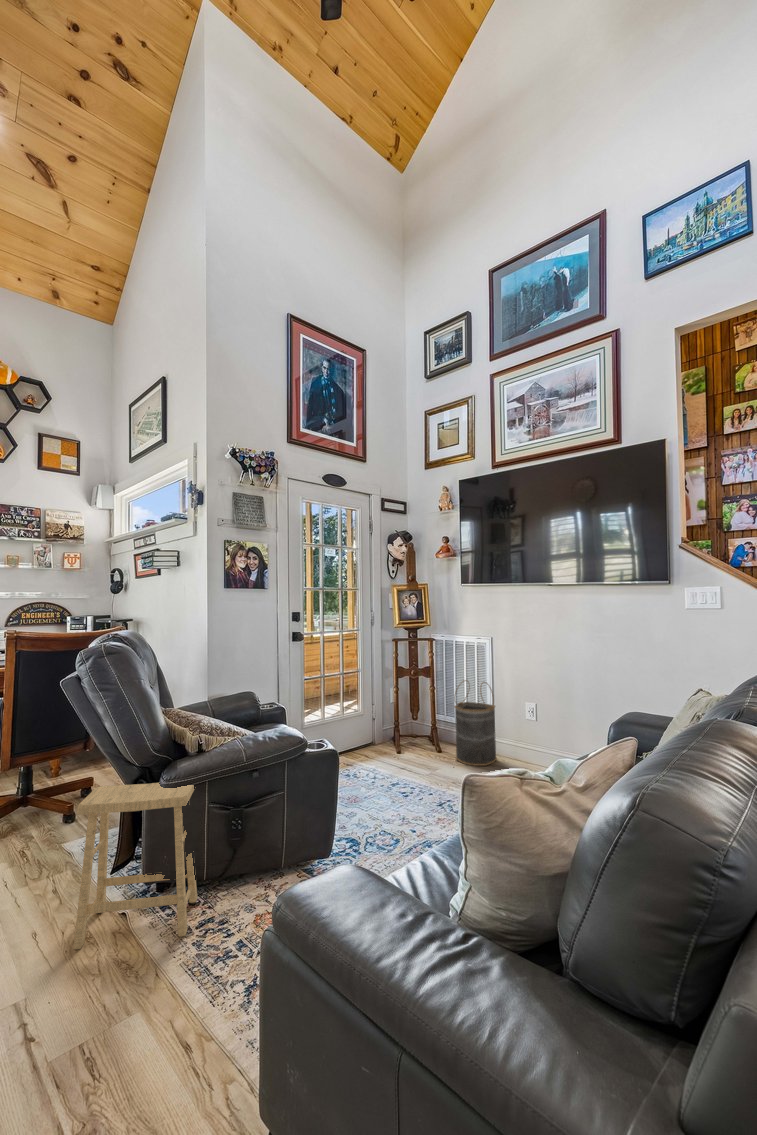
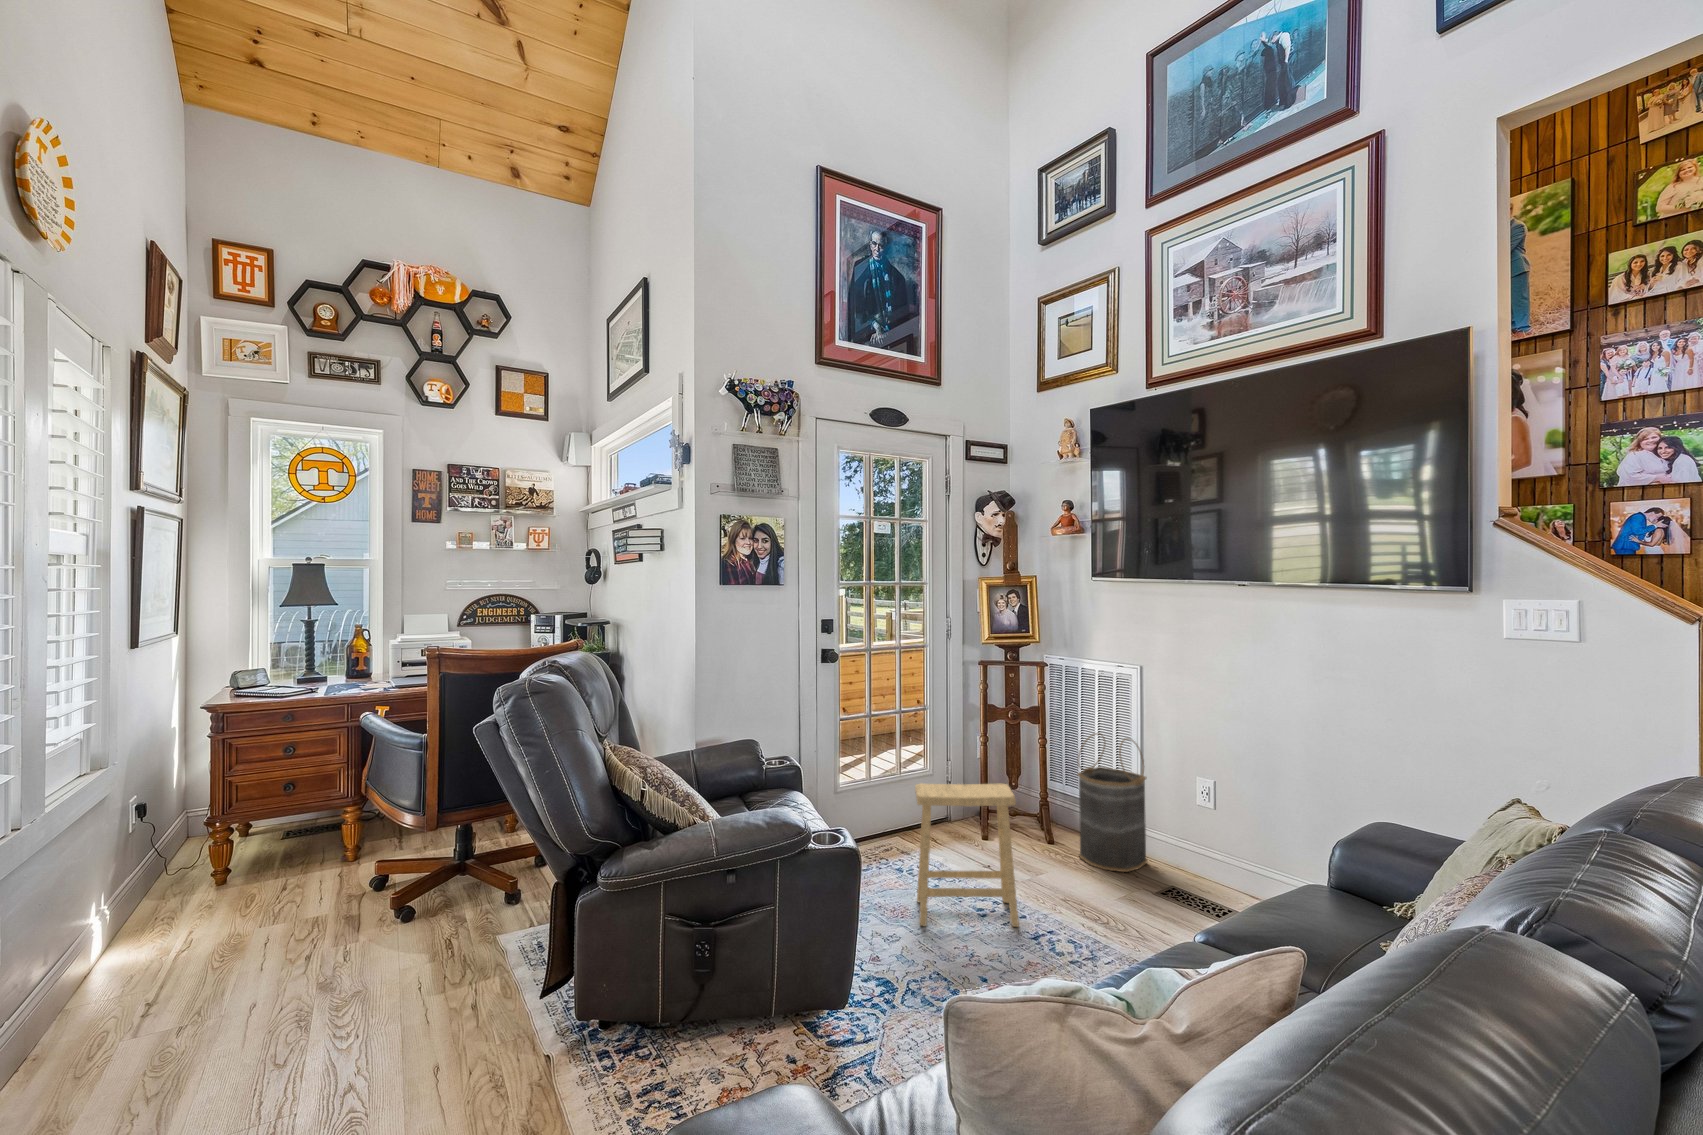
footstool: present [73,783,197,950] -> present [915,783,1019,927]

